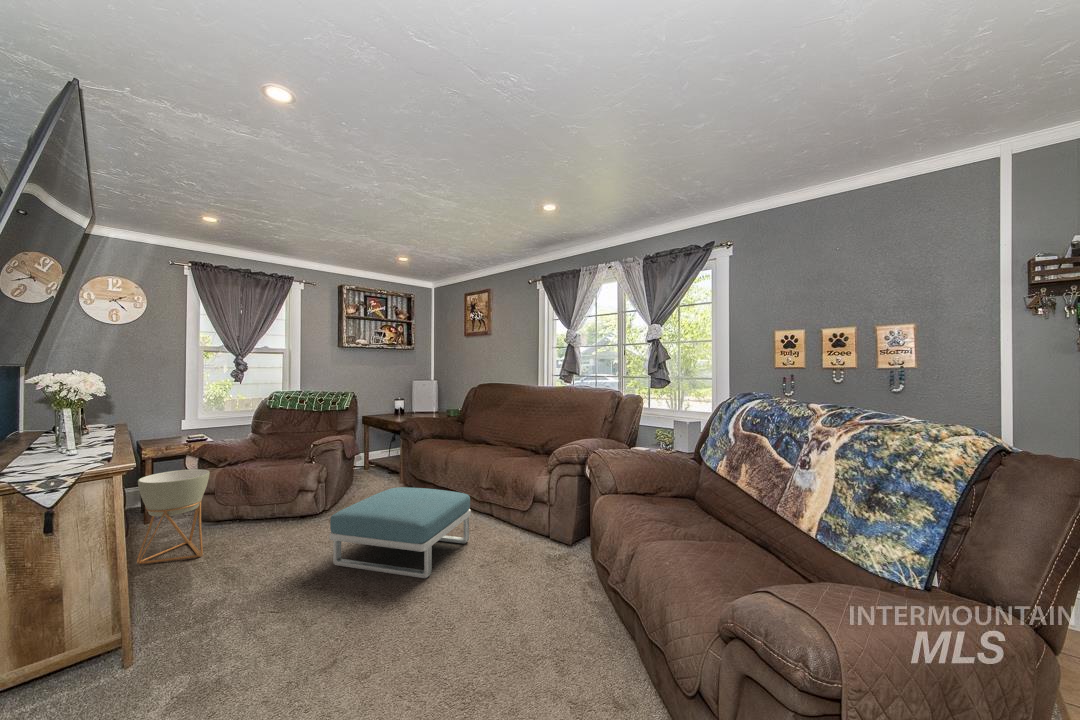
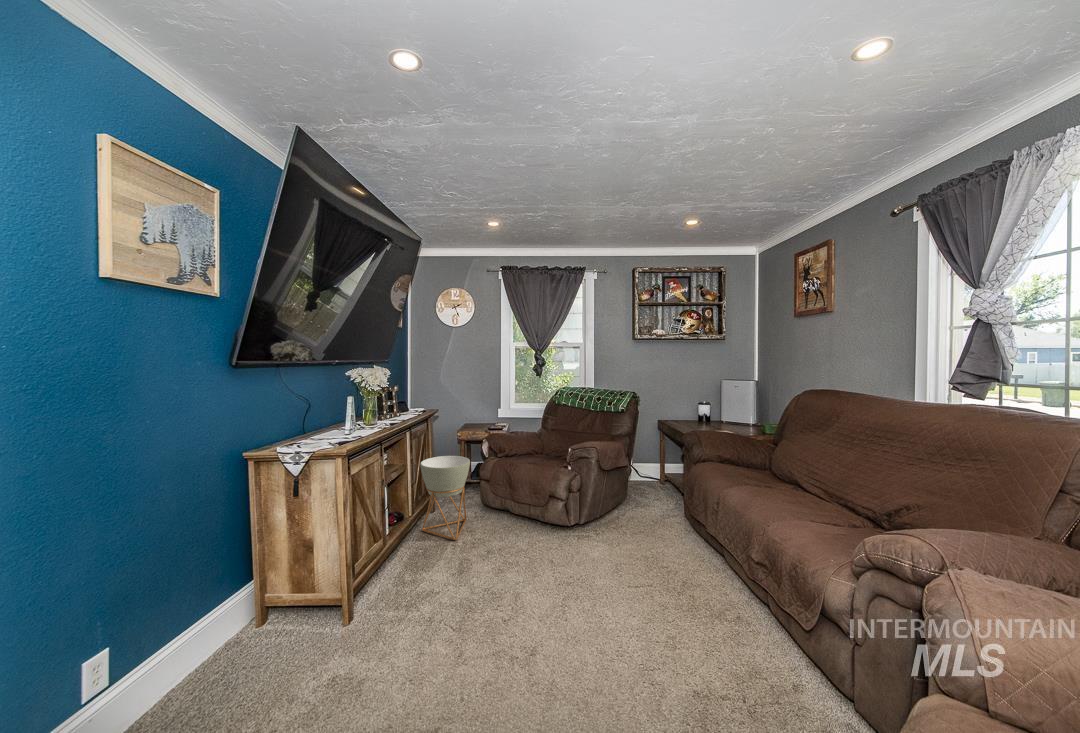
footstool: present [329,487,471,578] -> none [514,527,705,699]

